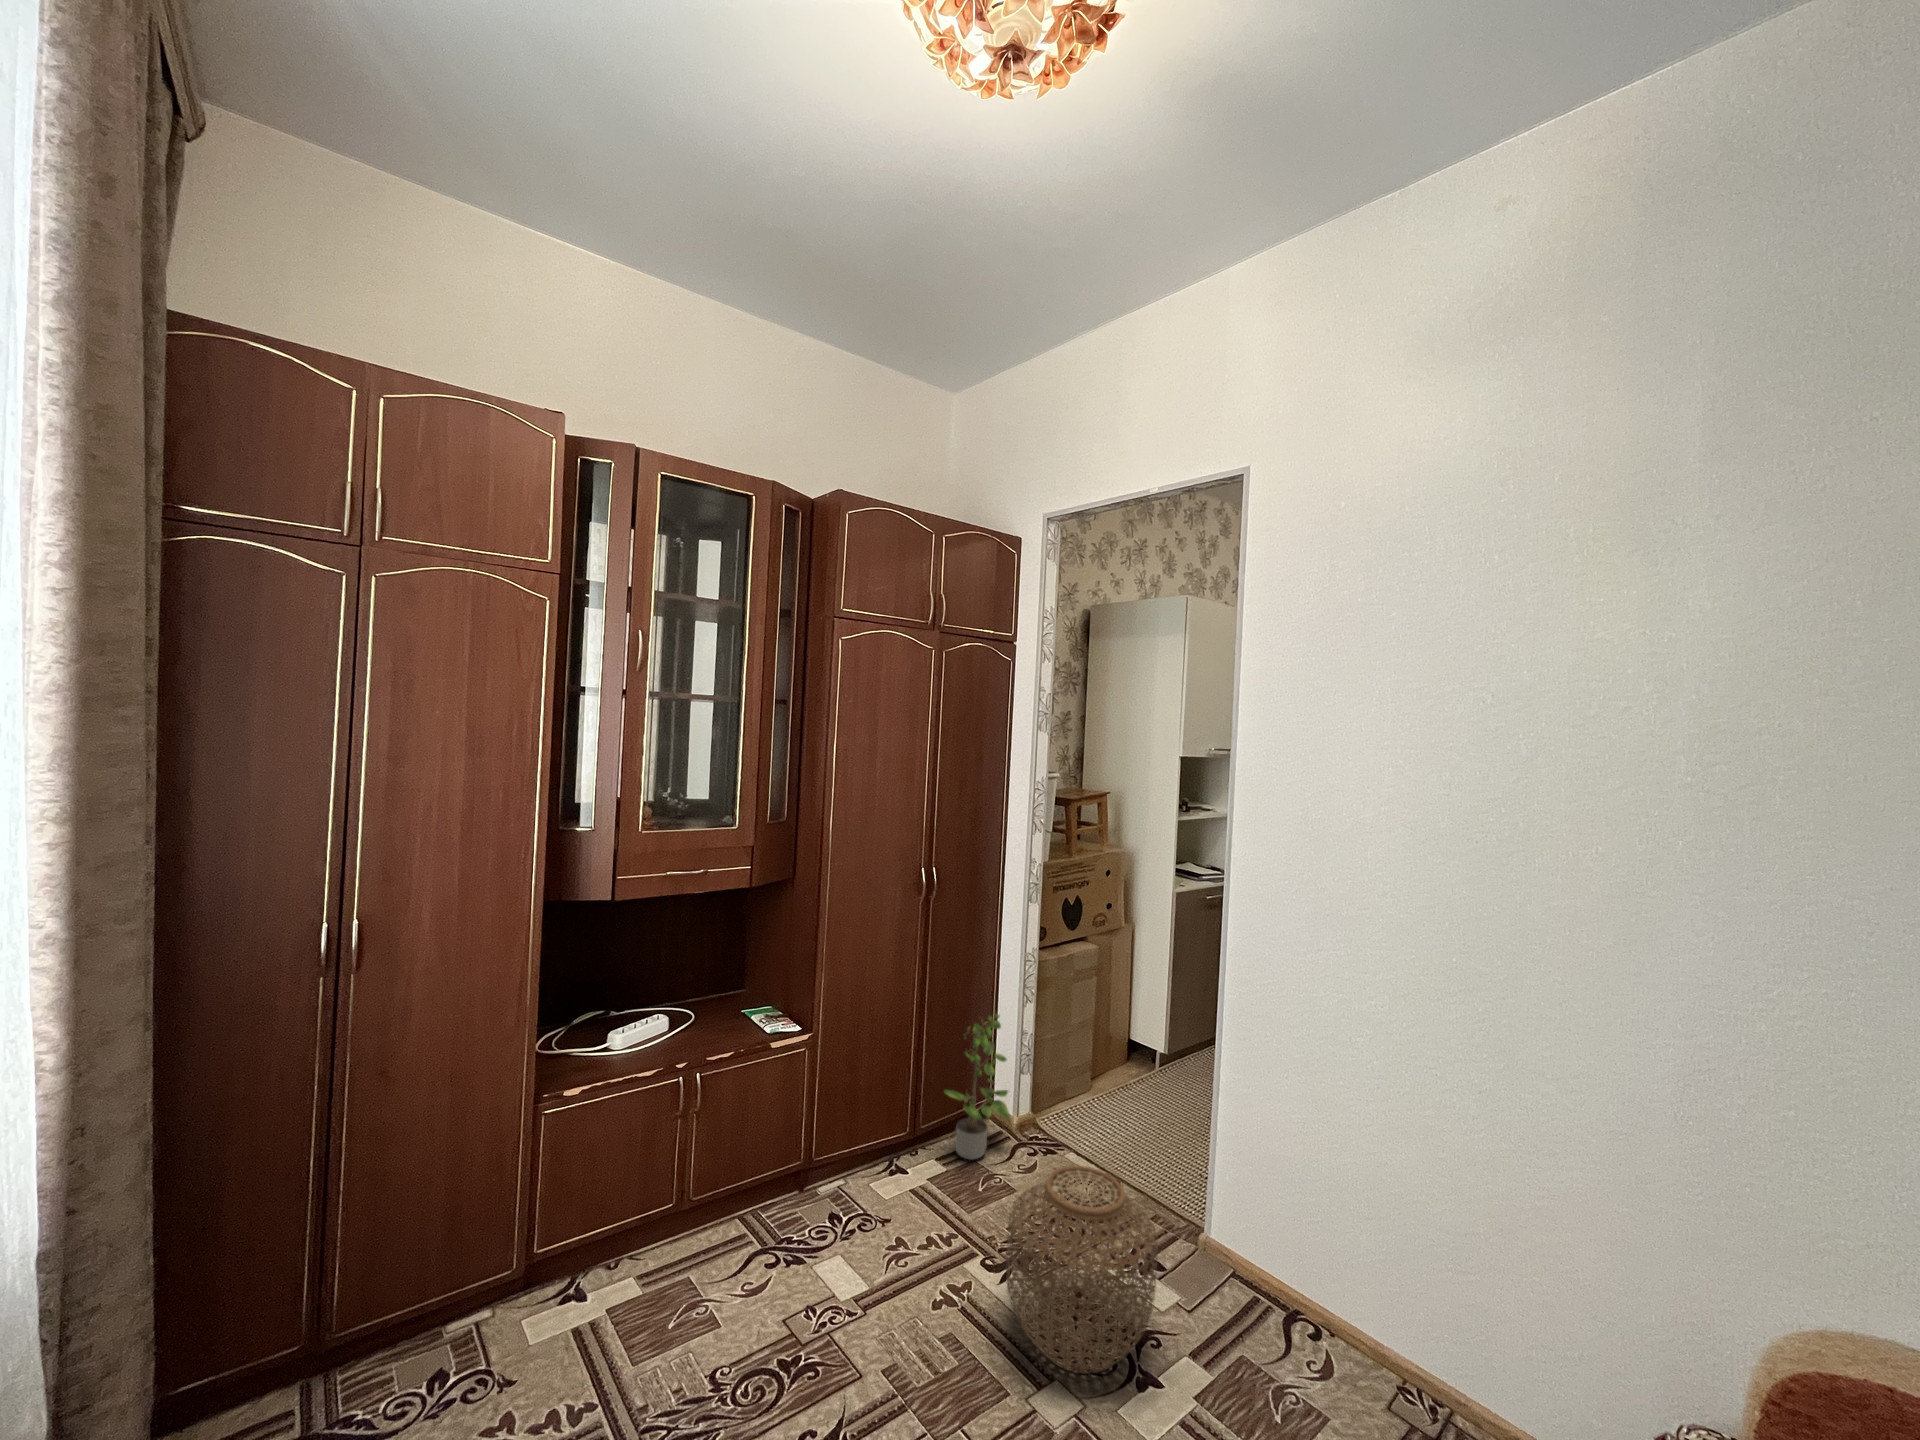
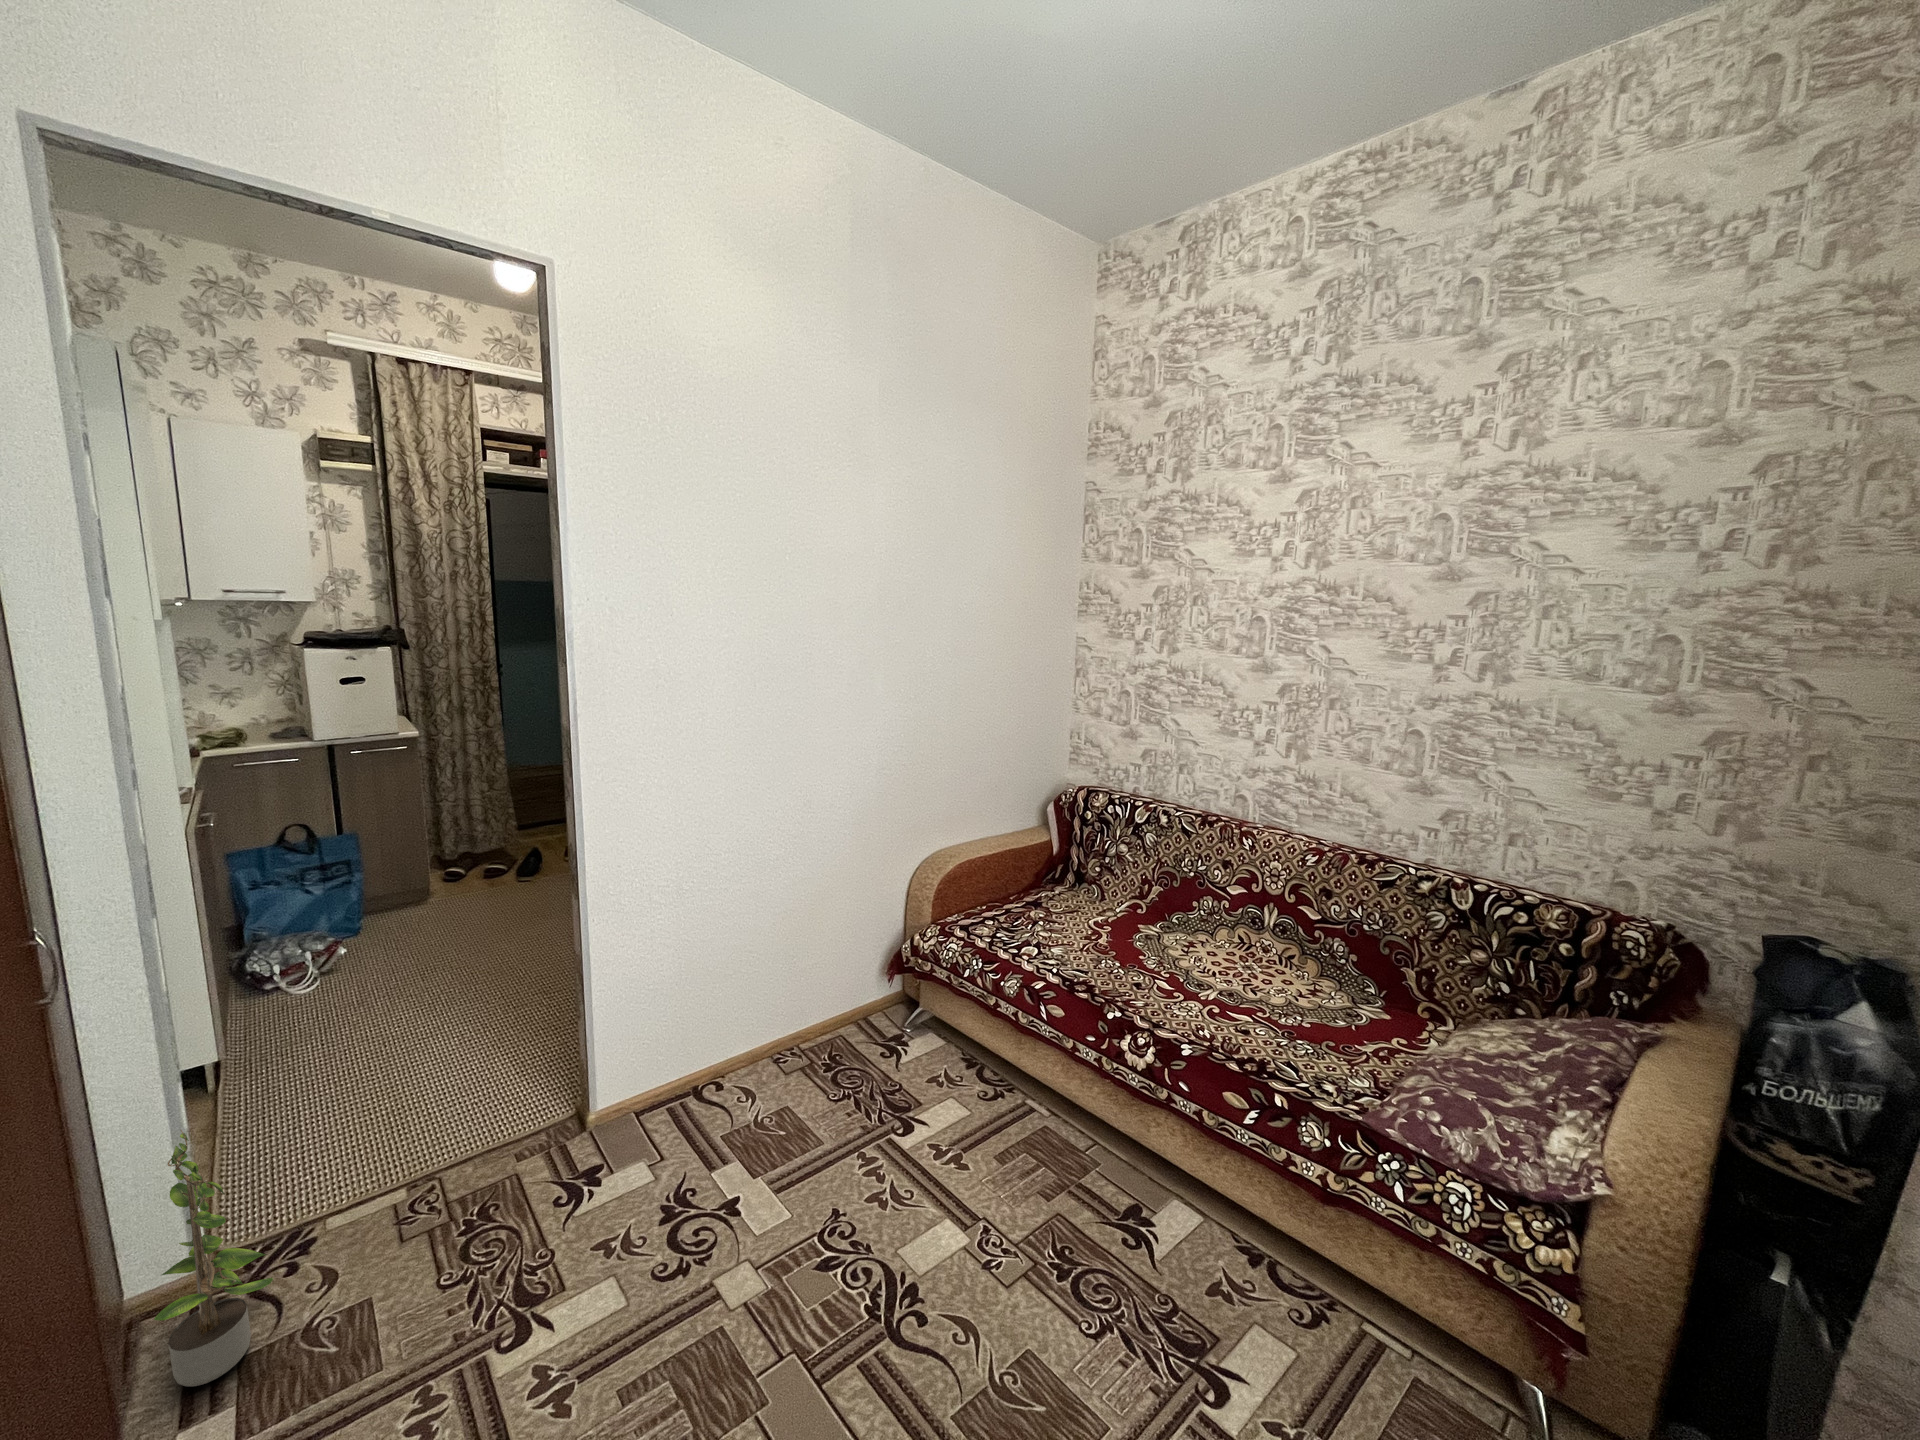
woven basket: present [1006,1166,1158,1373] -> none [579,1090,746,1294]

